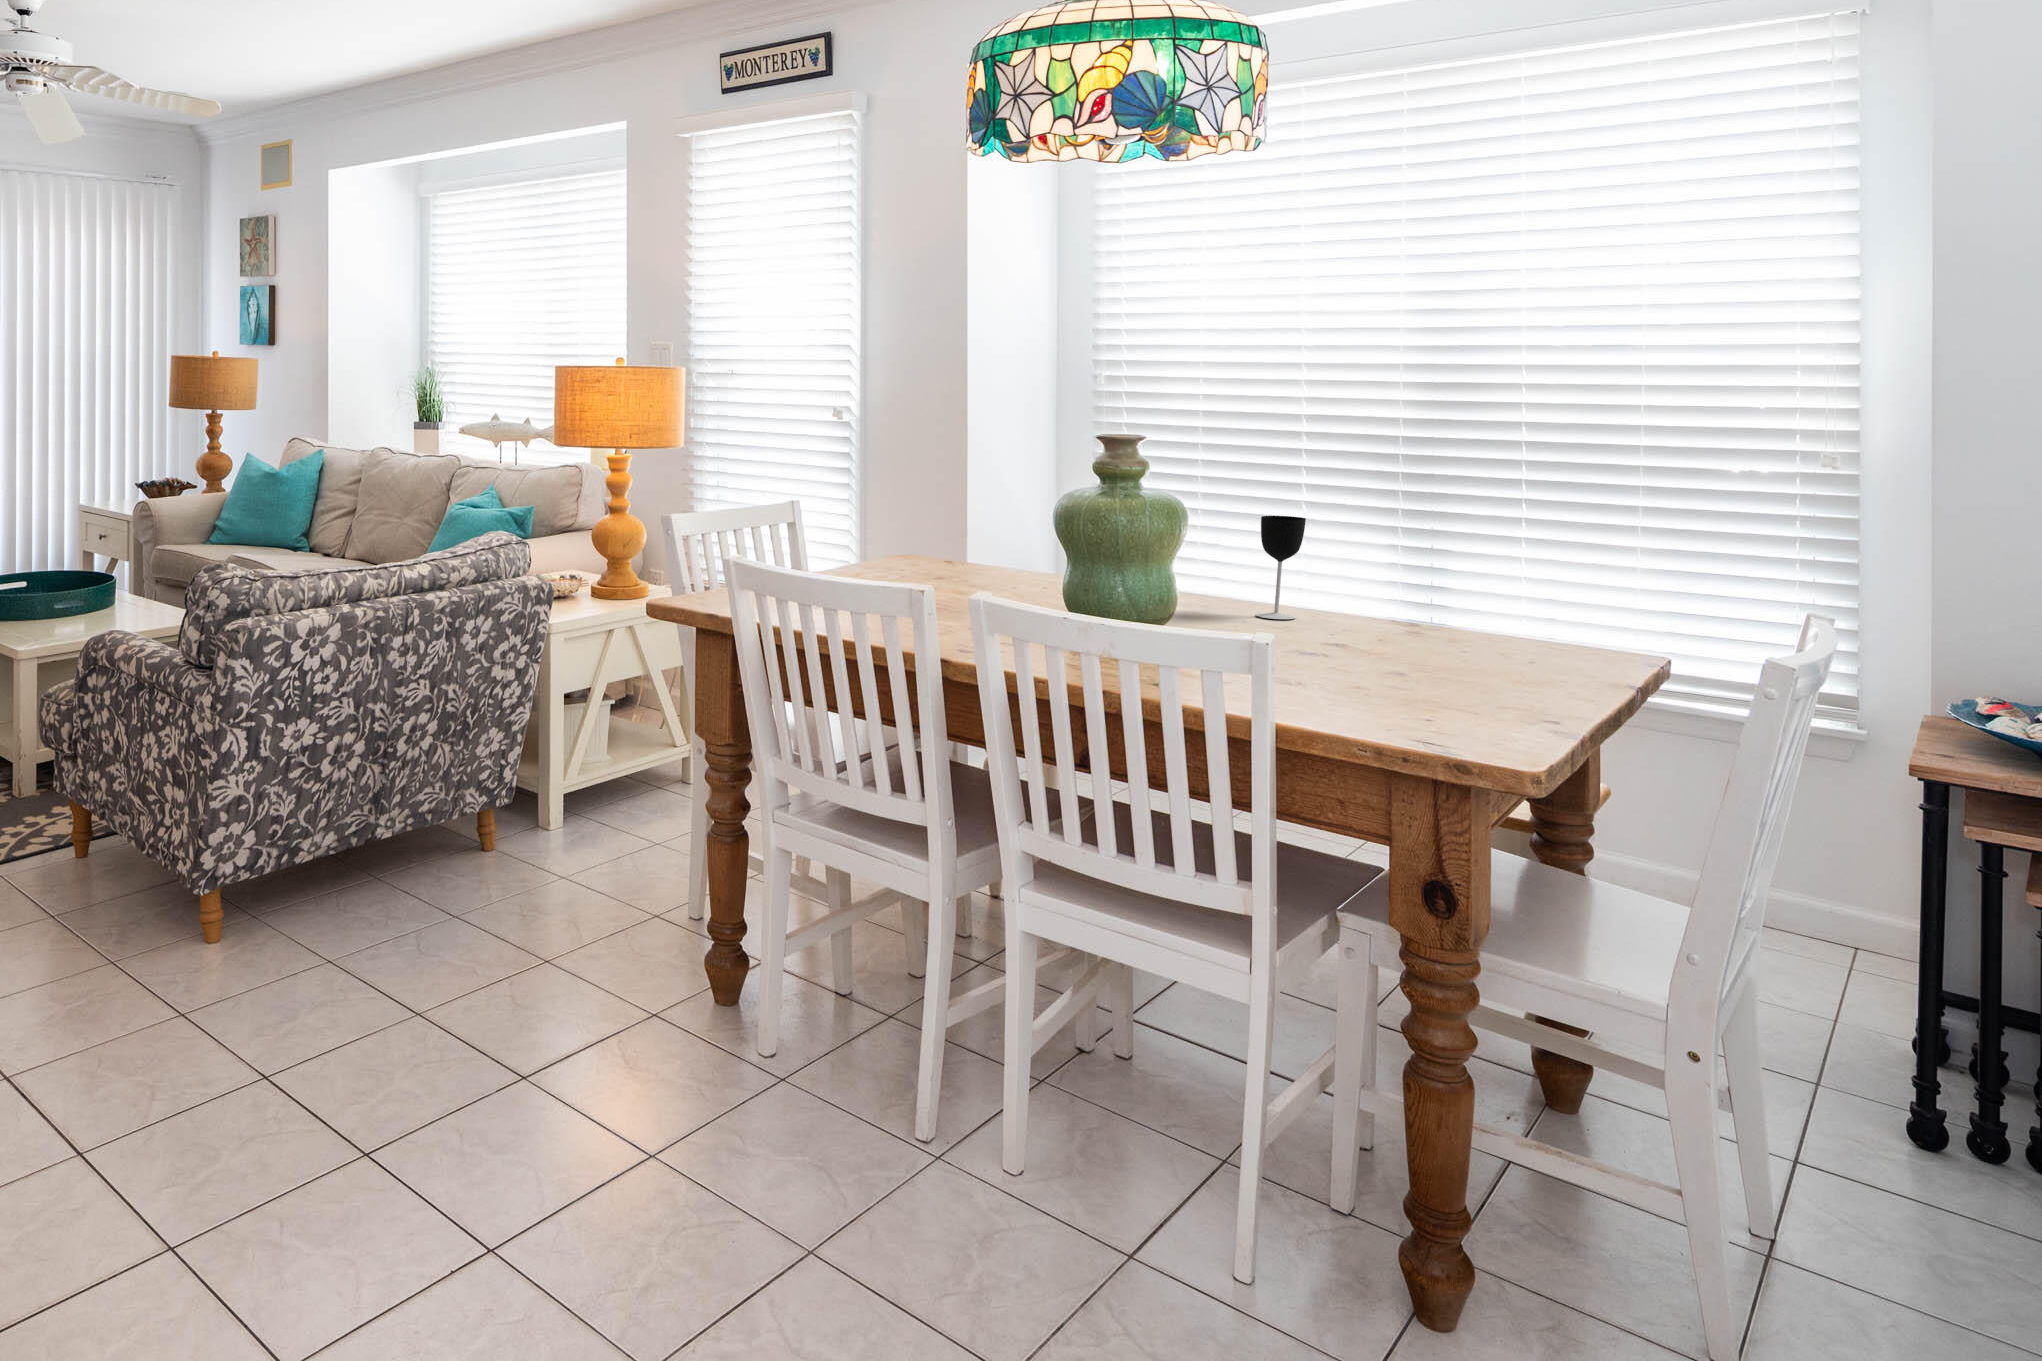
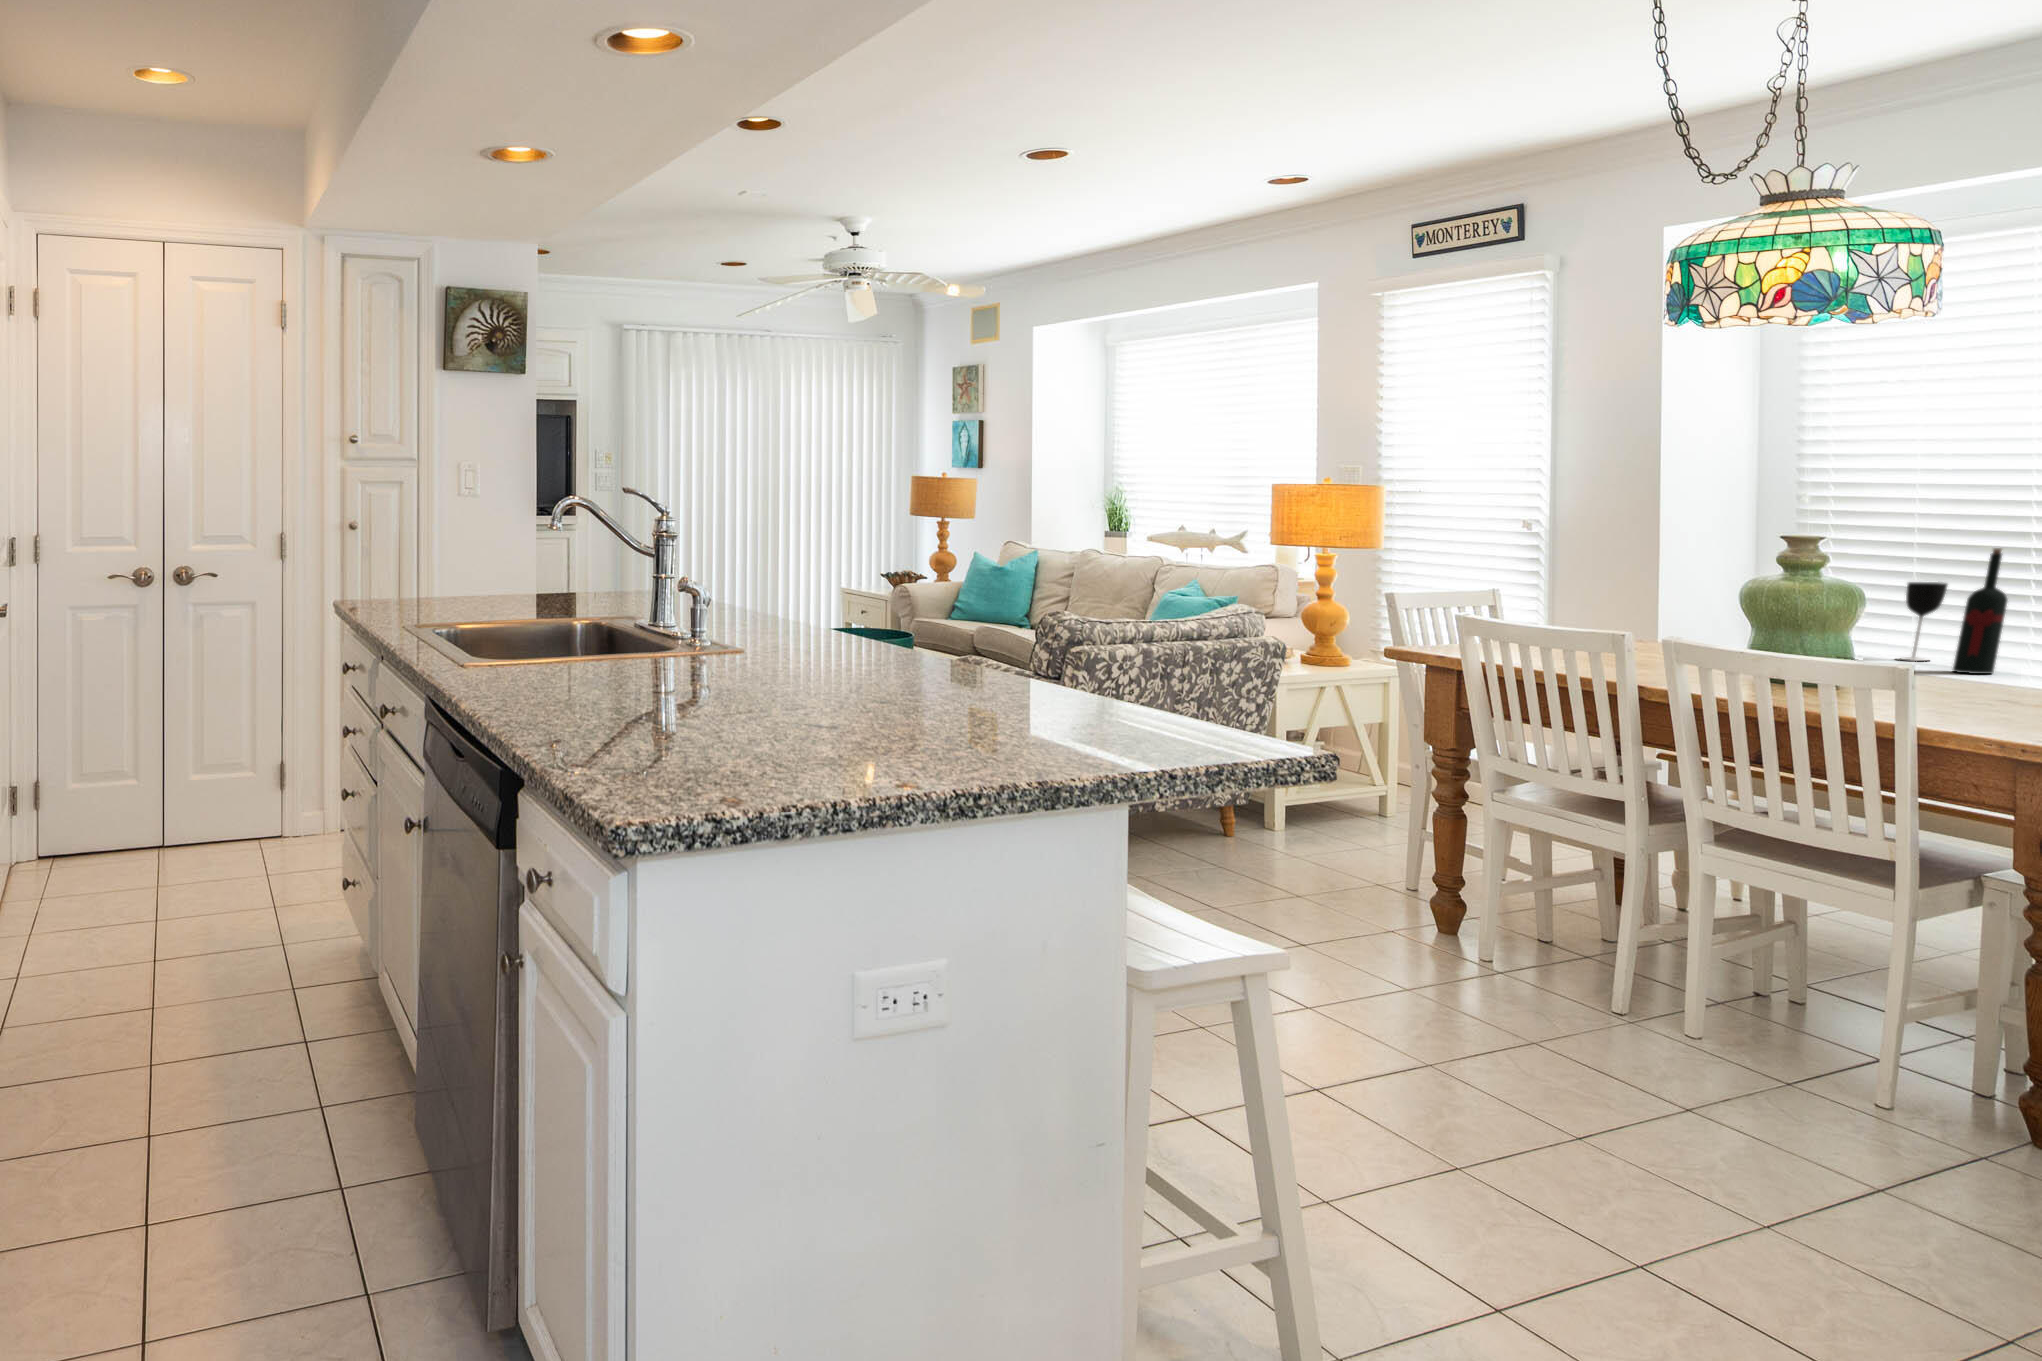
wine bottle: none [1333,480,1388,648] -> present [1953,548,2008,674]

